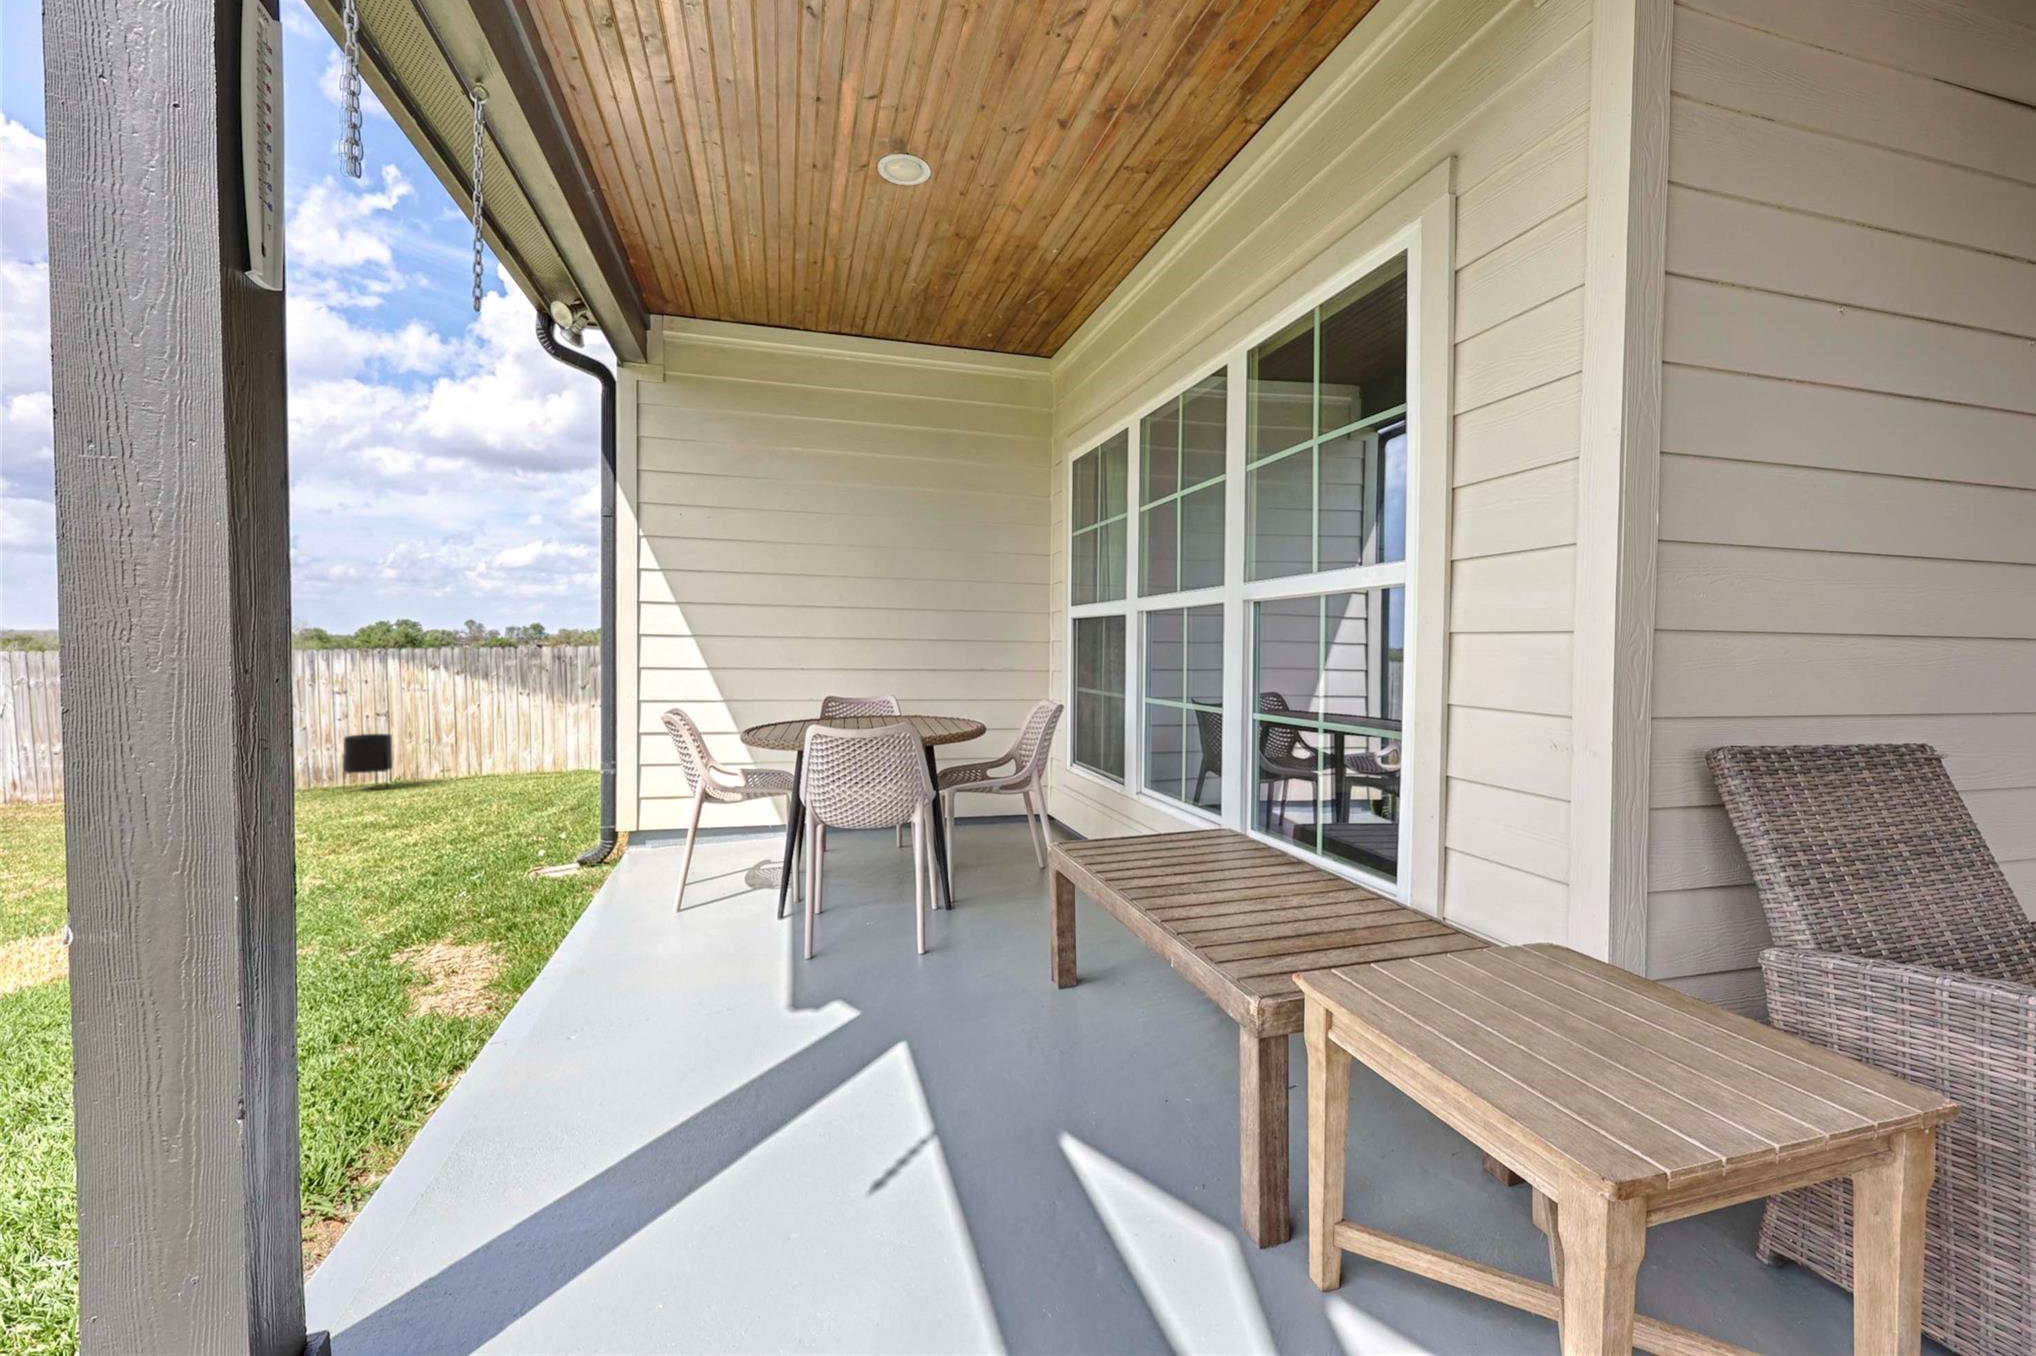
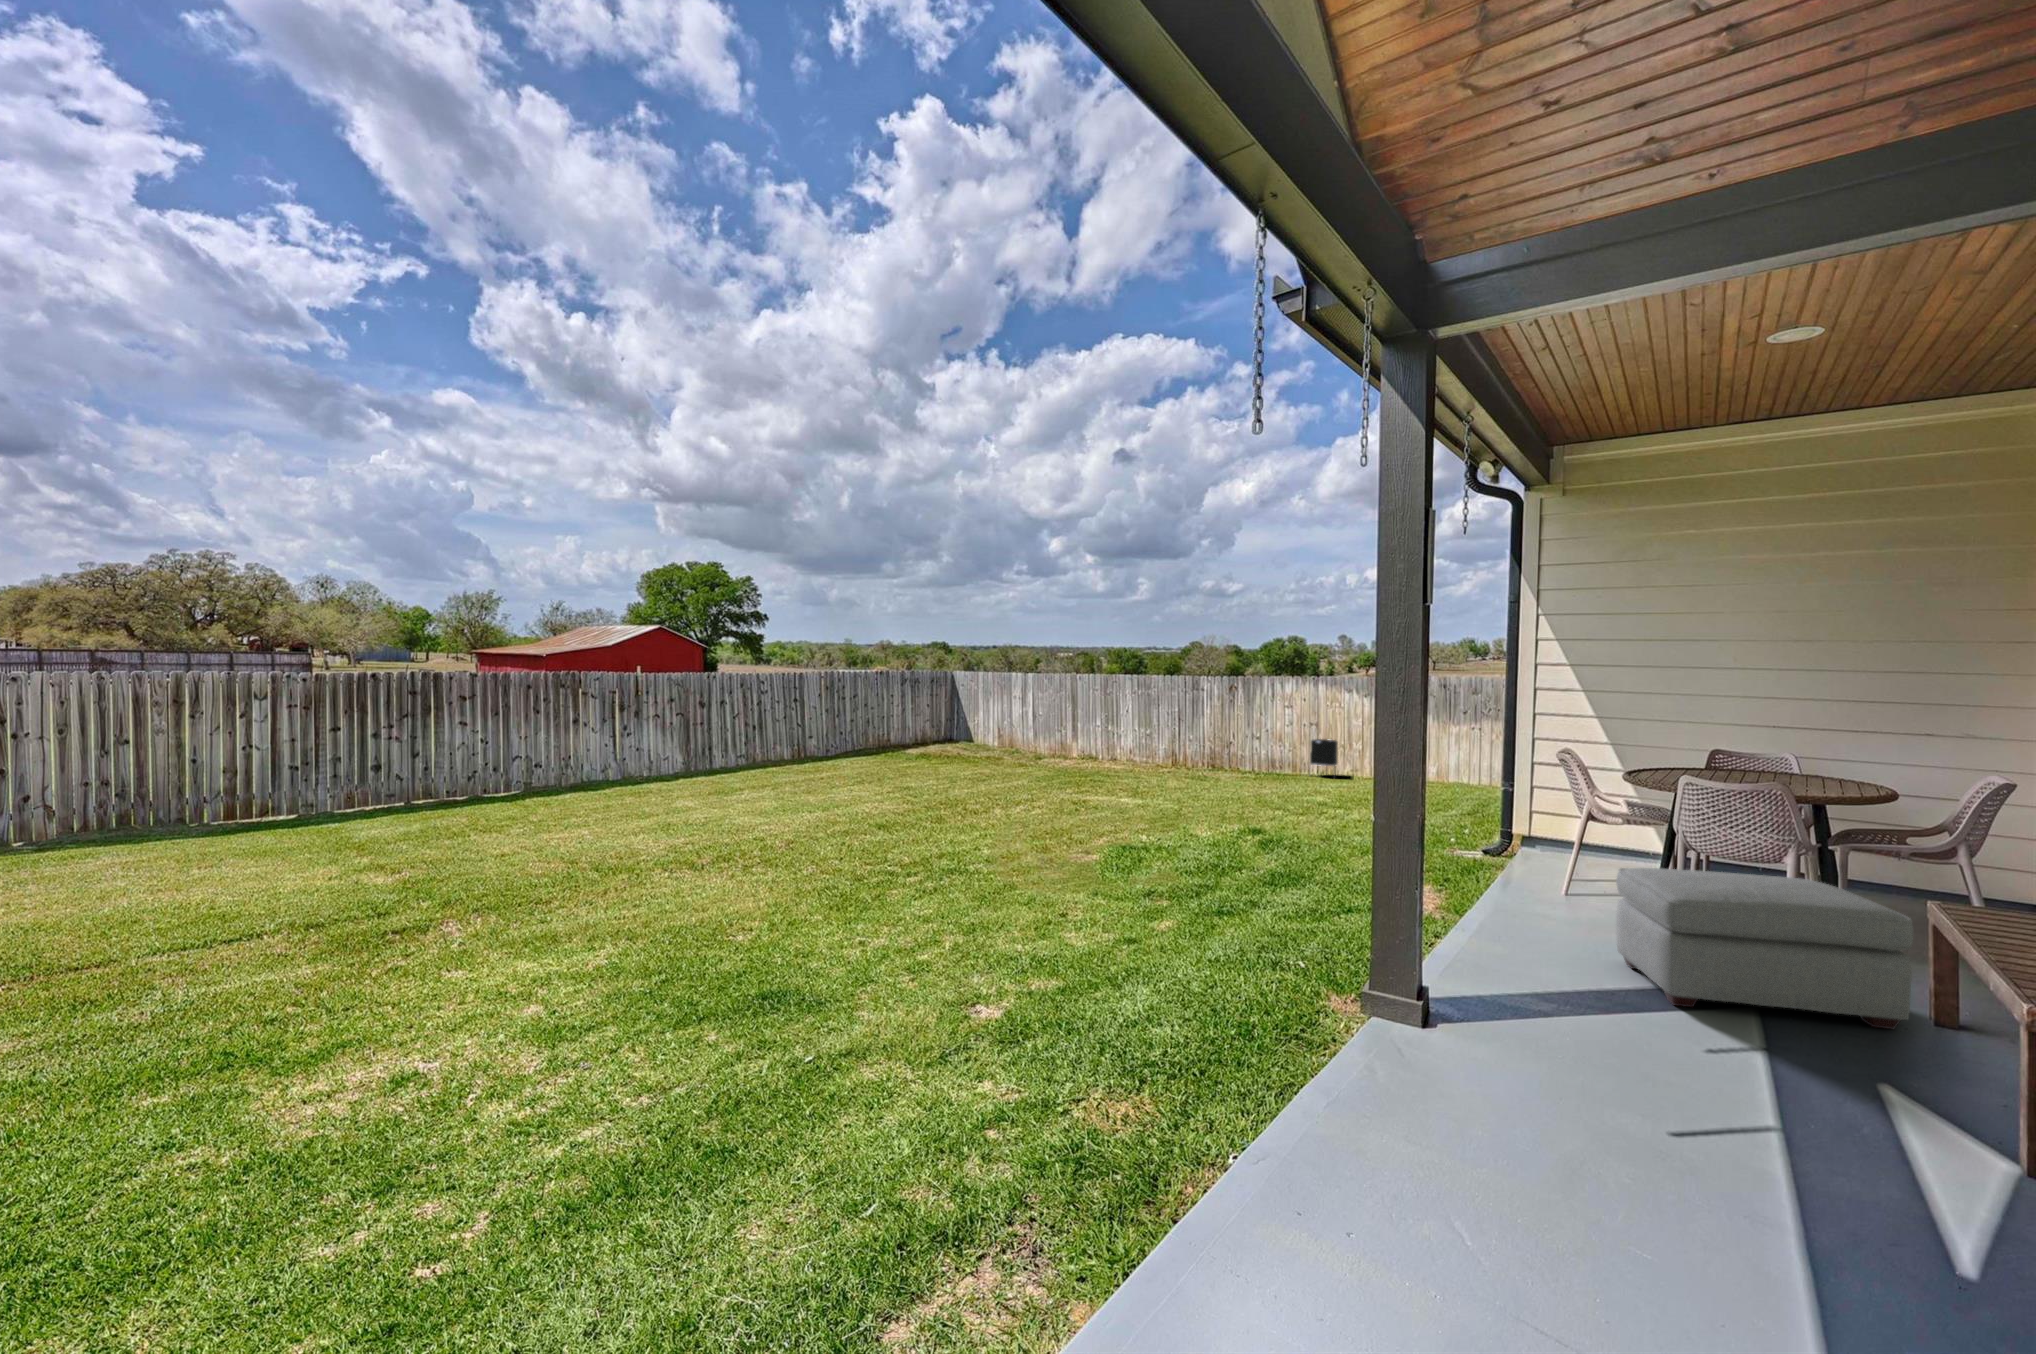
ottoman: none [733,839,1045,1091] -> present [1616,868,1913,1029]

